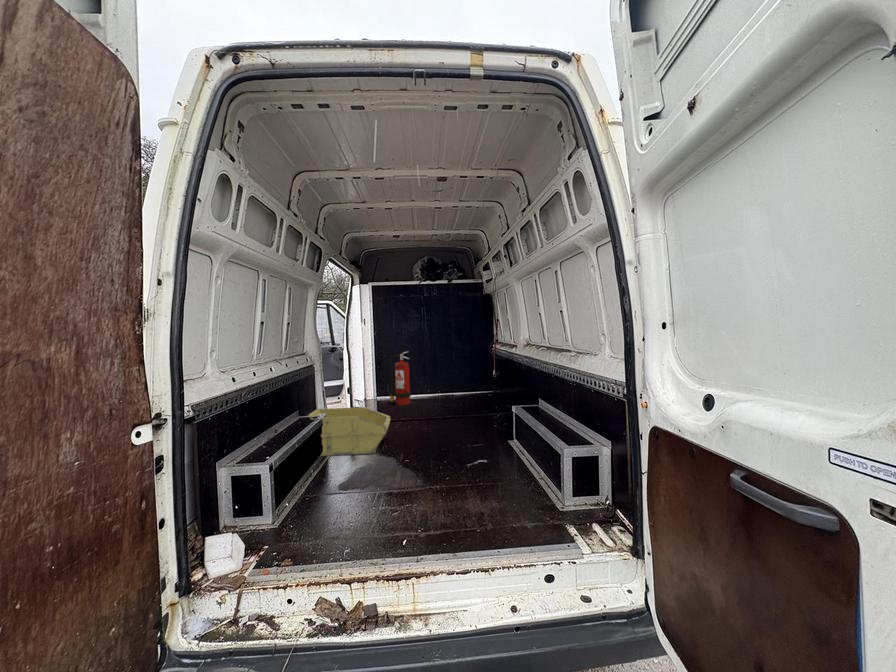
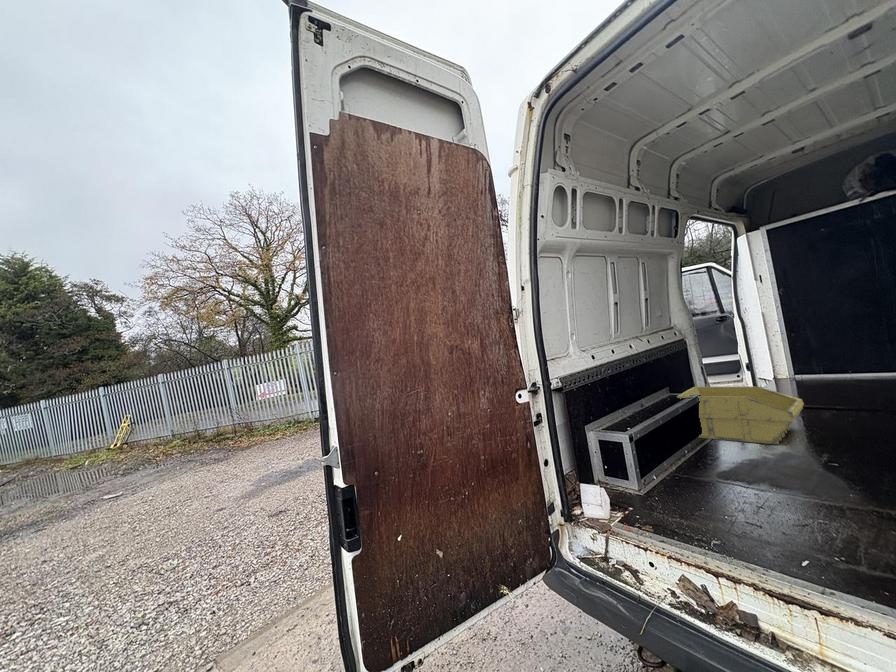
fire extinguisher: present [389,352,411,406] -> none [808,309,855,387]

